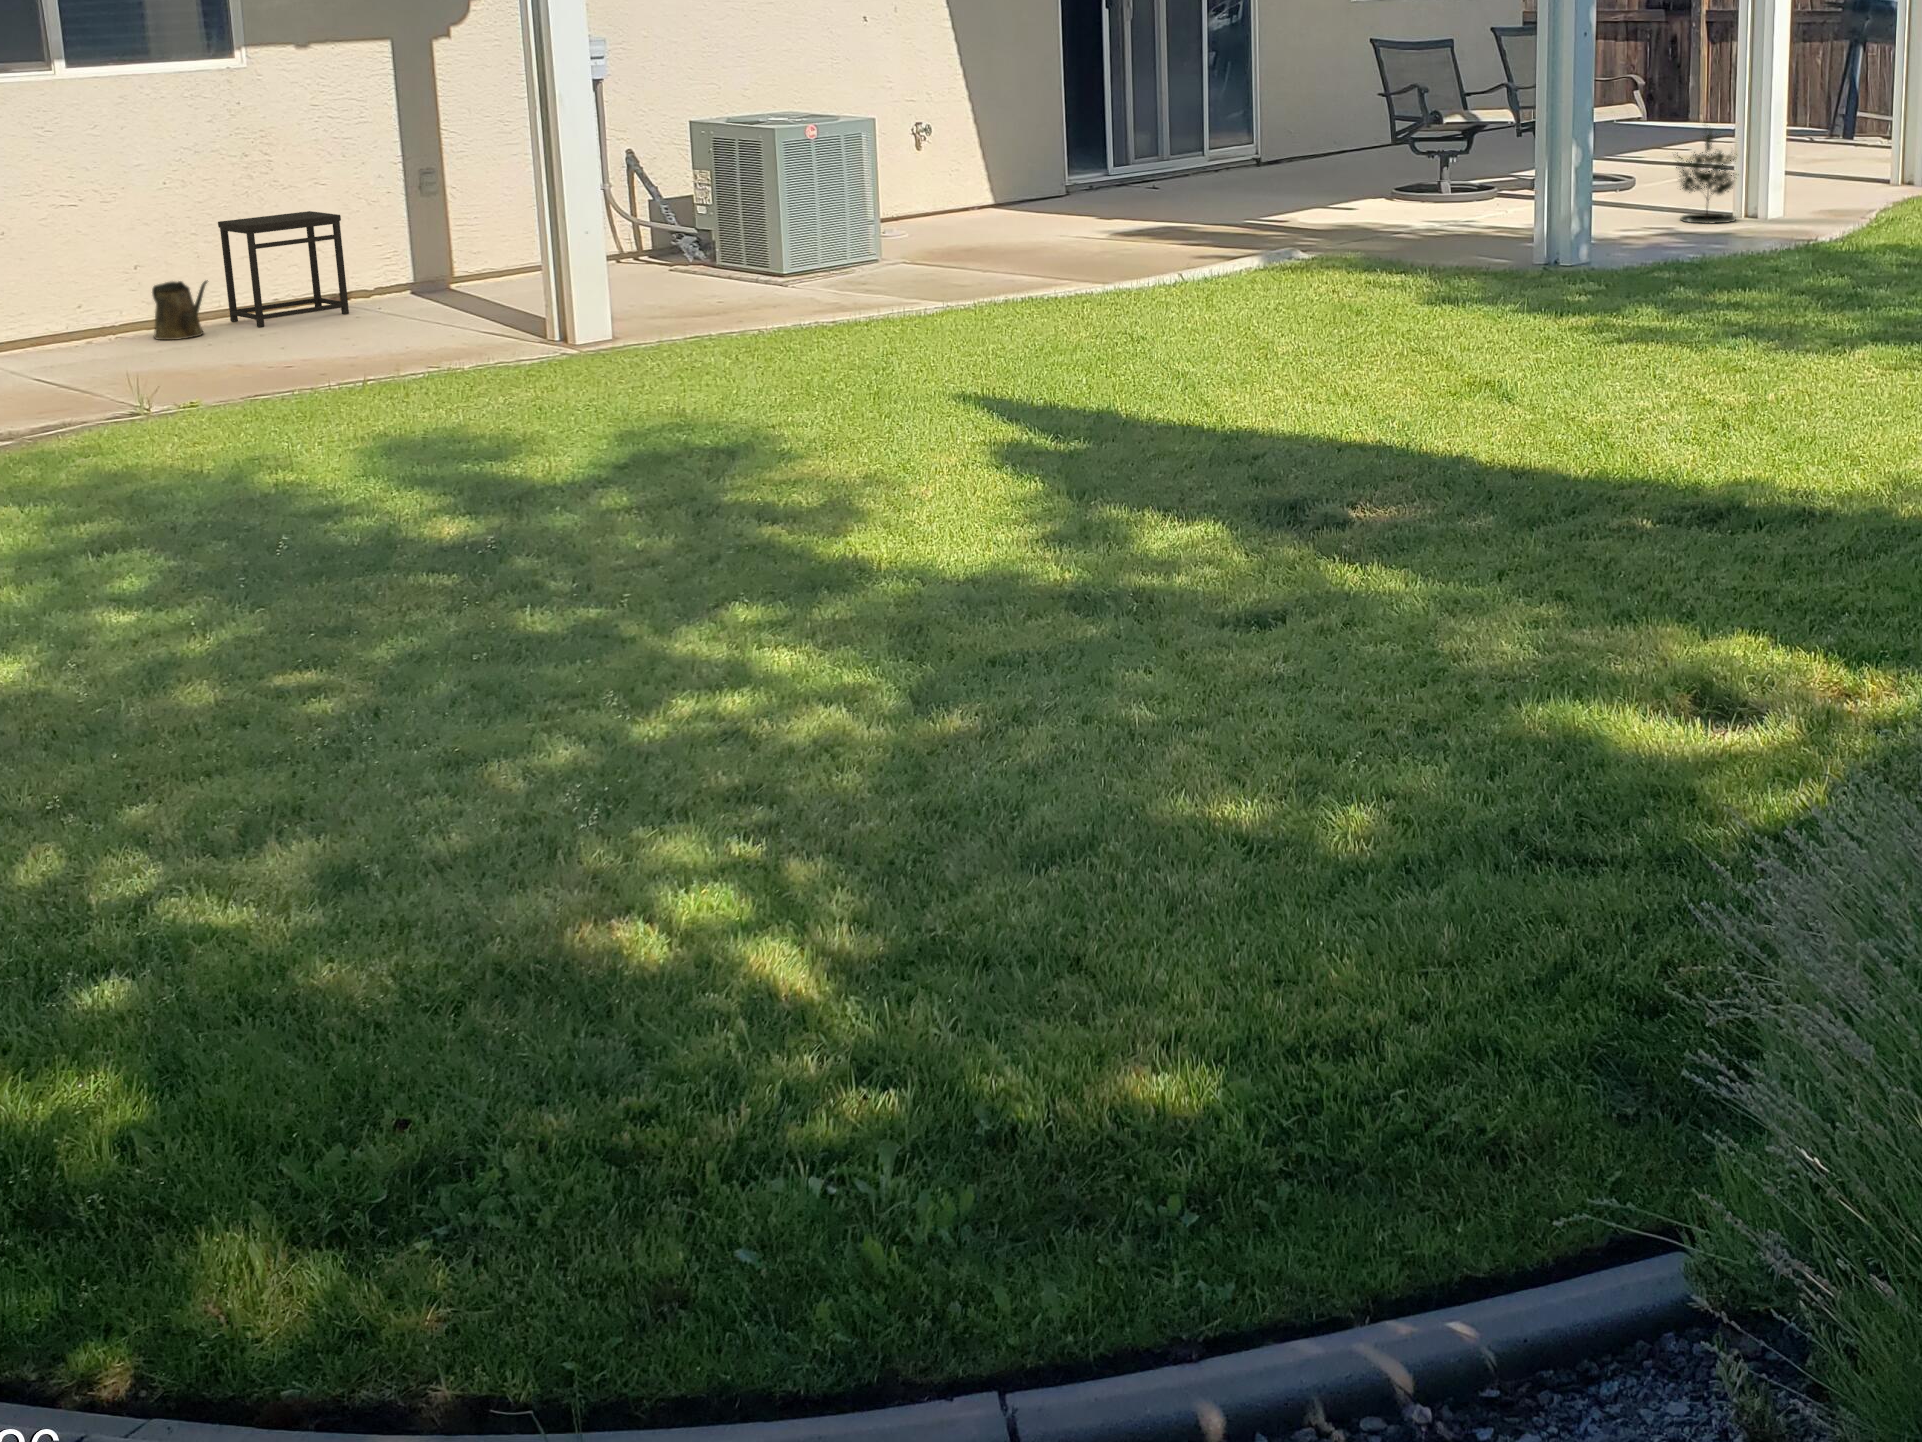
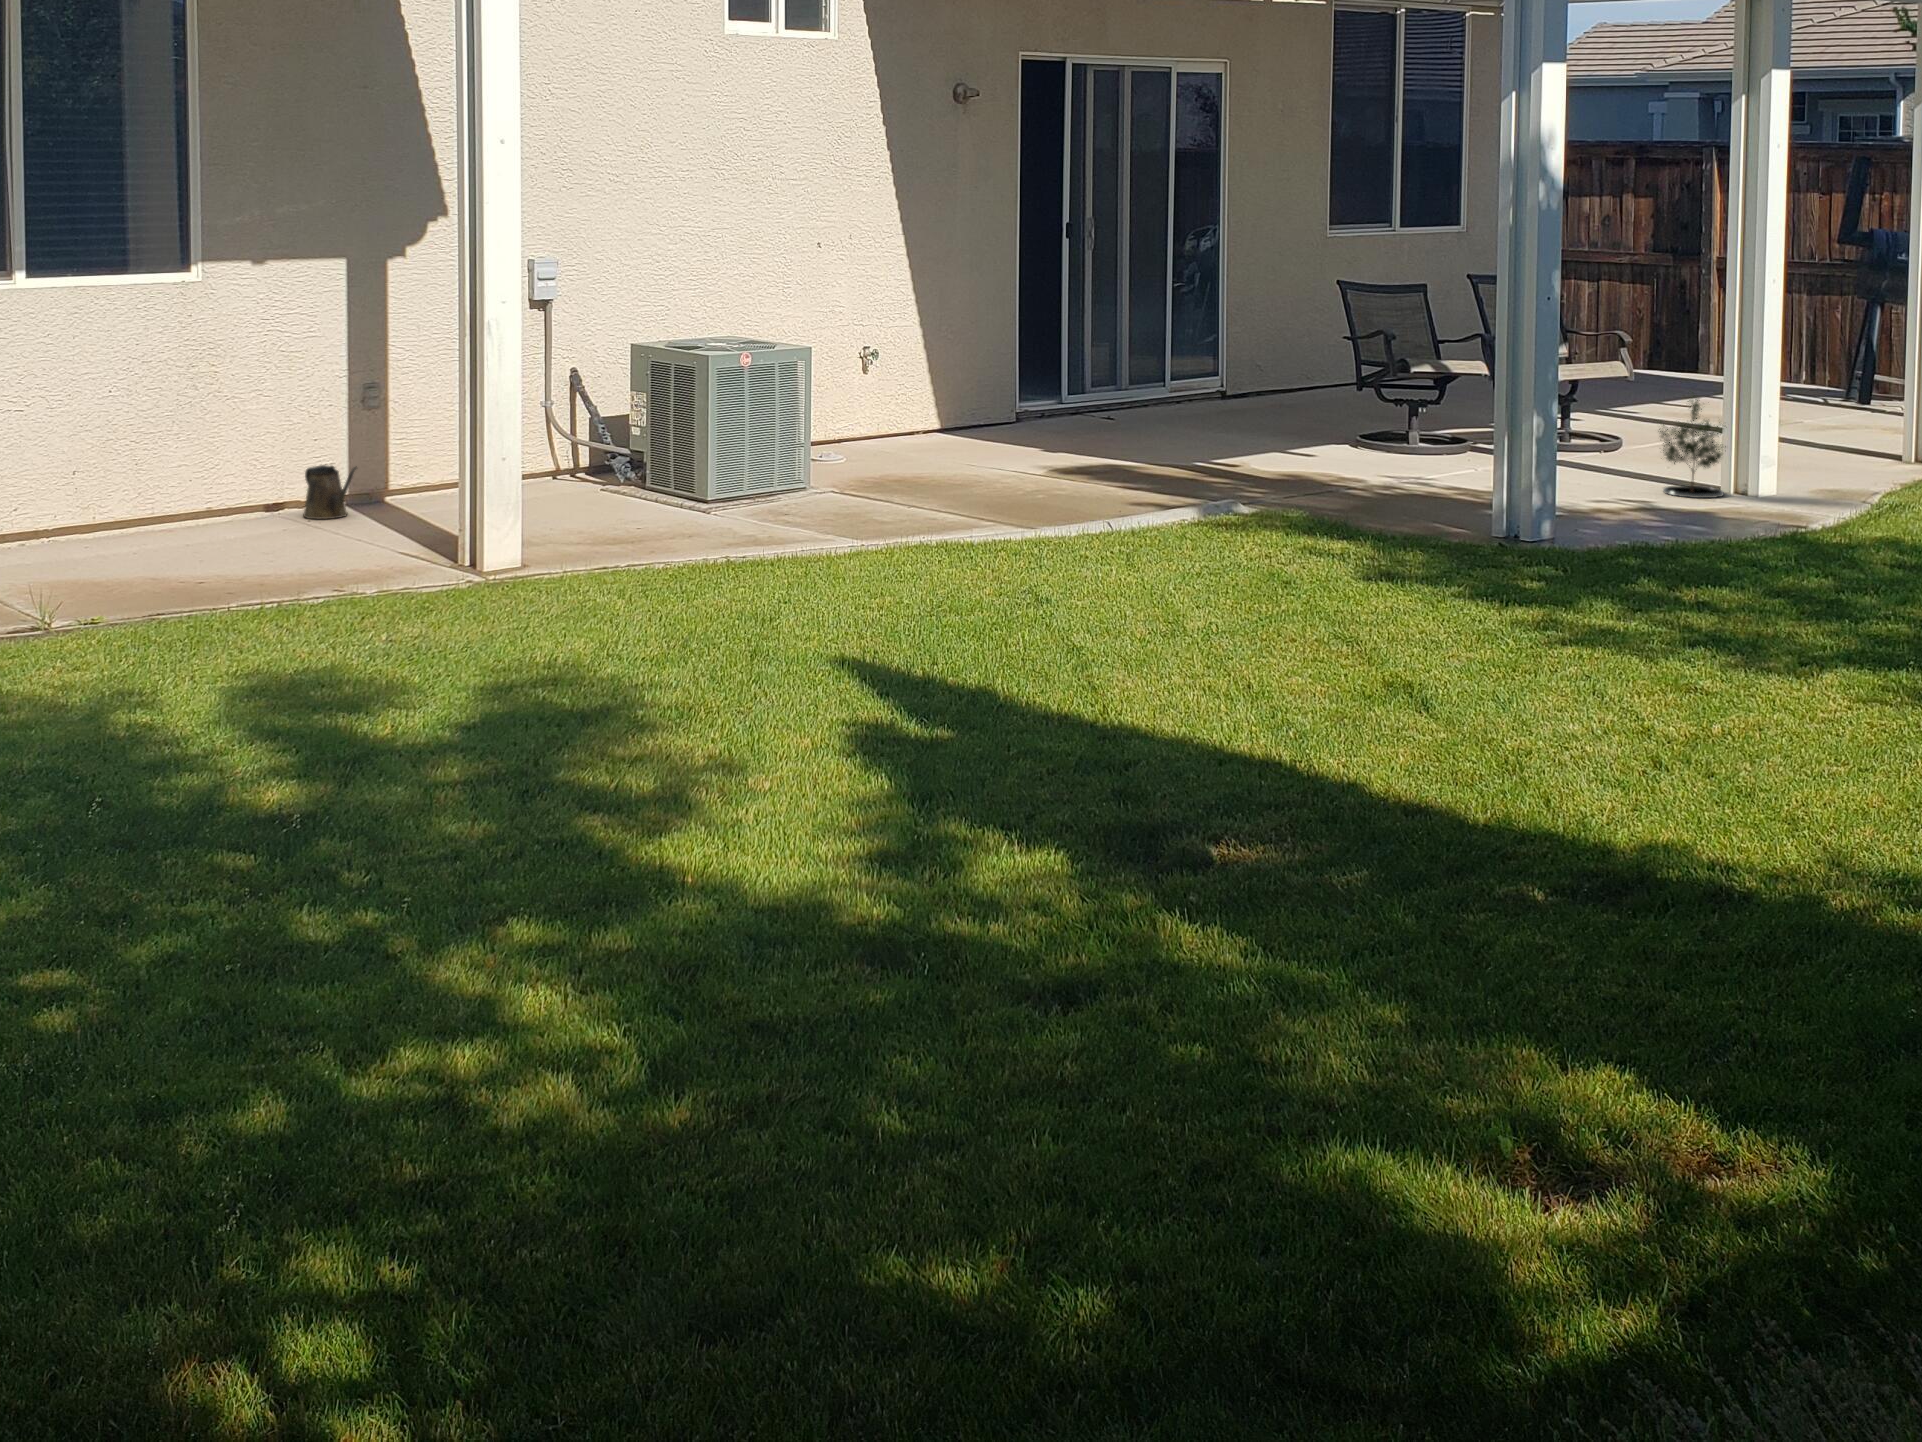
side table: present [218,211,349,327] -> none [155,423,274,538]
watering can: present [152,280,208,340] -> present [303,465,357,520]

